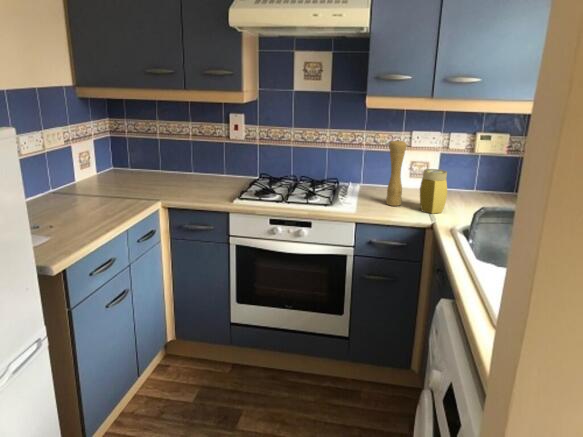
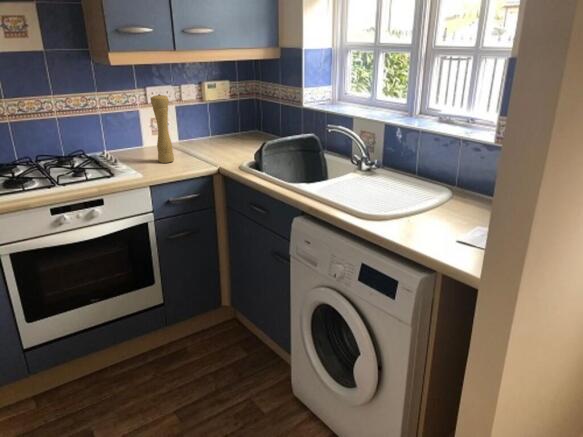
jar: present [420,169,447,214] -> none [188,118,218,161]

